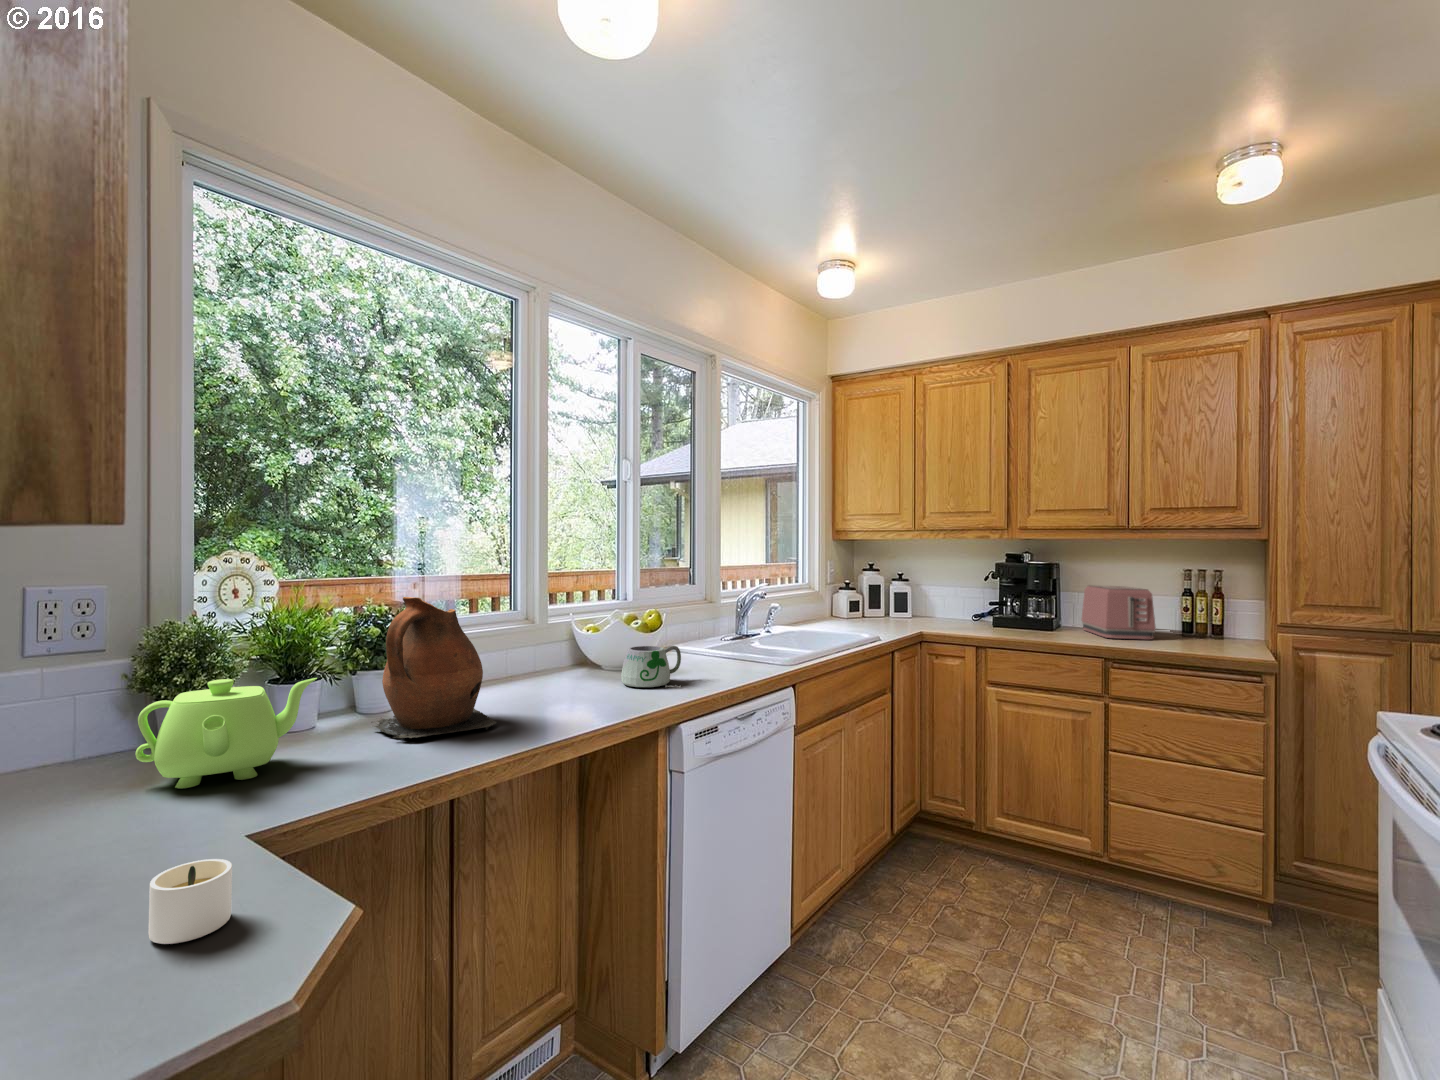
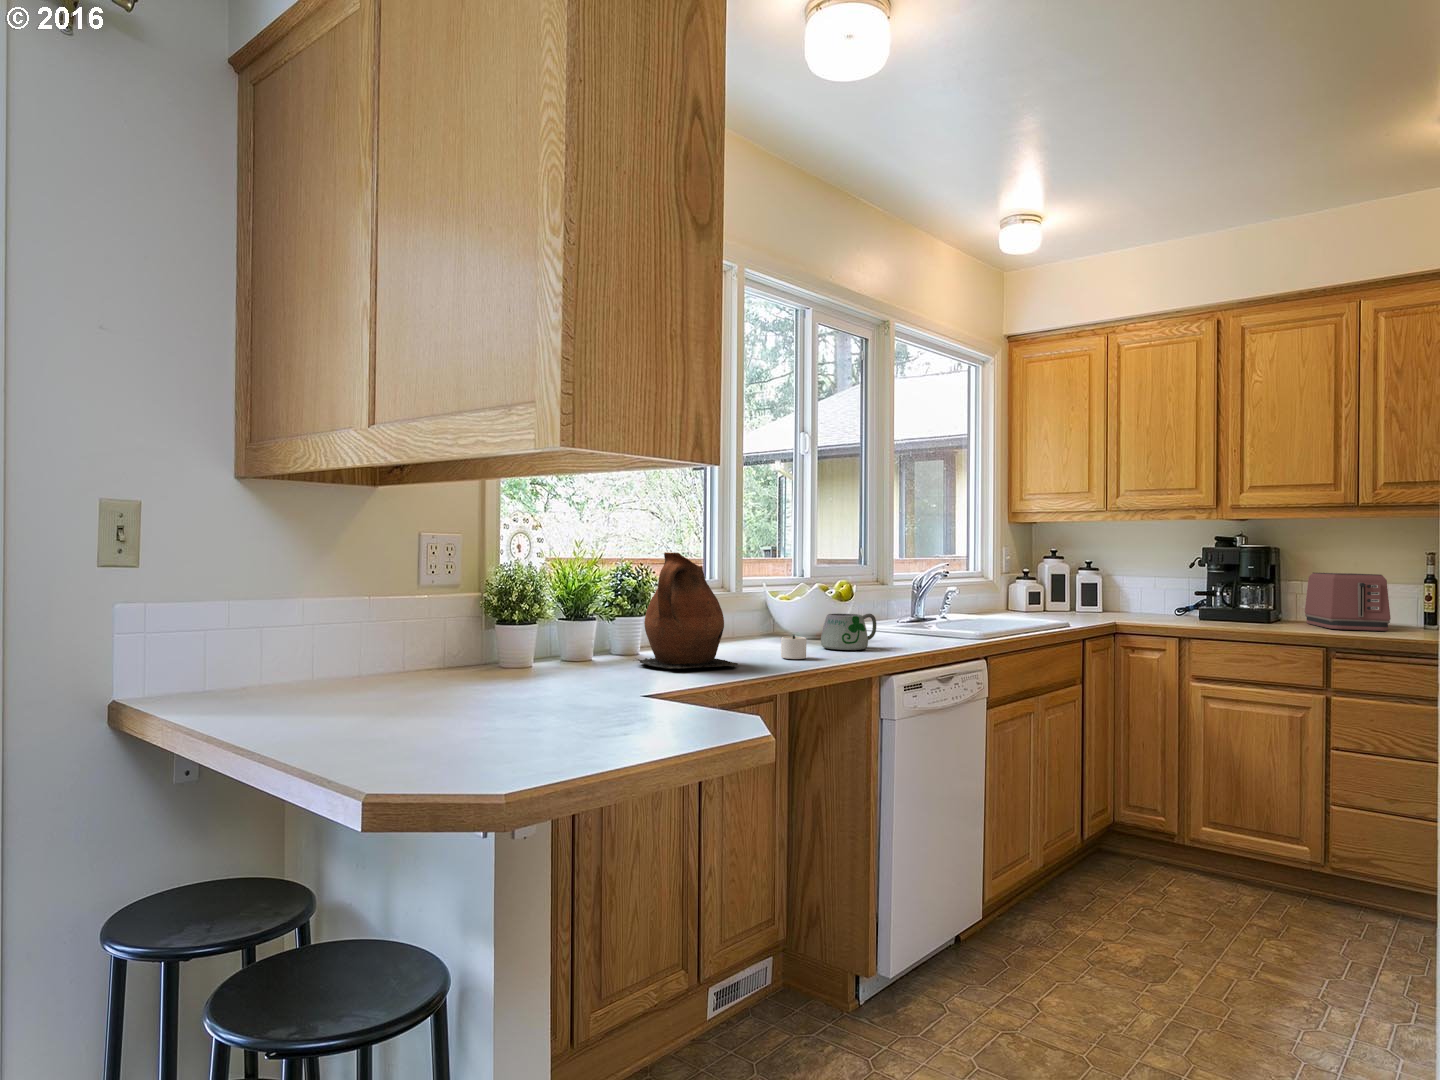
teapot: present [135,678,317,788] -> none [507,609,619,686]
candle: present [149,859,232,944] -> present [781,635,806,659]

